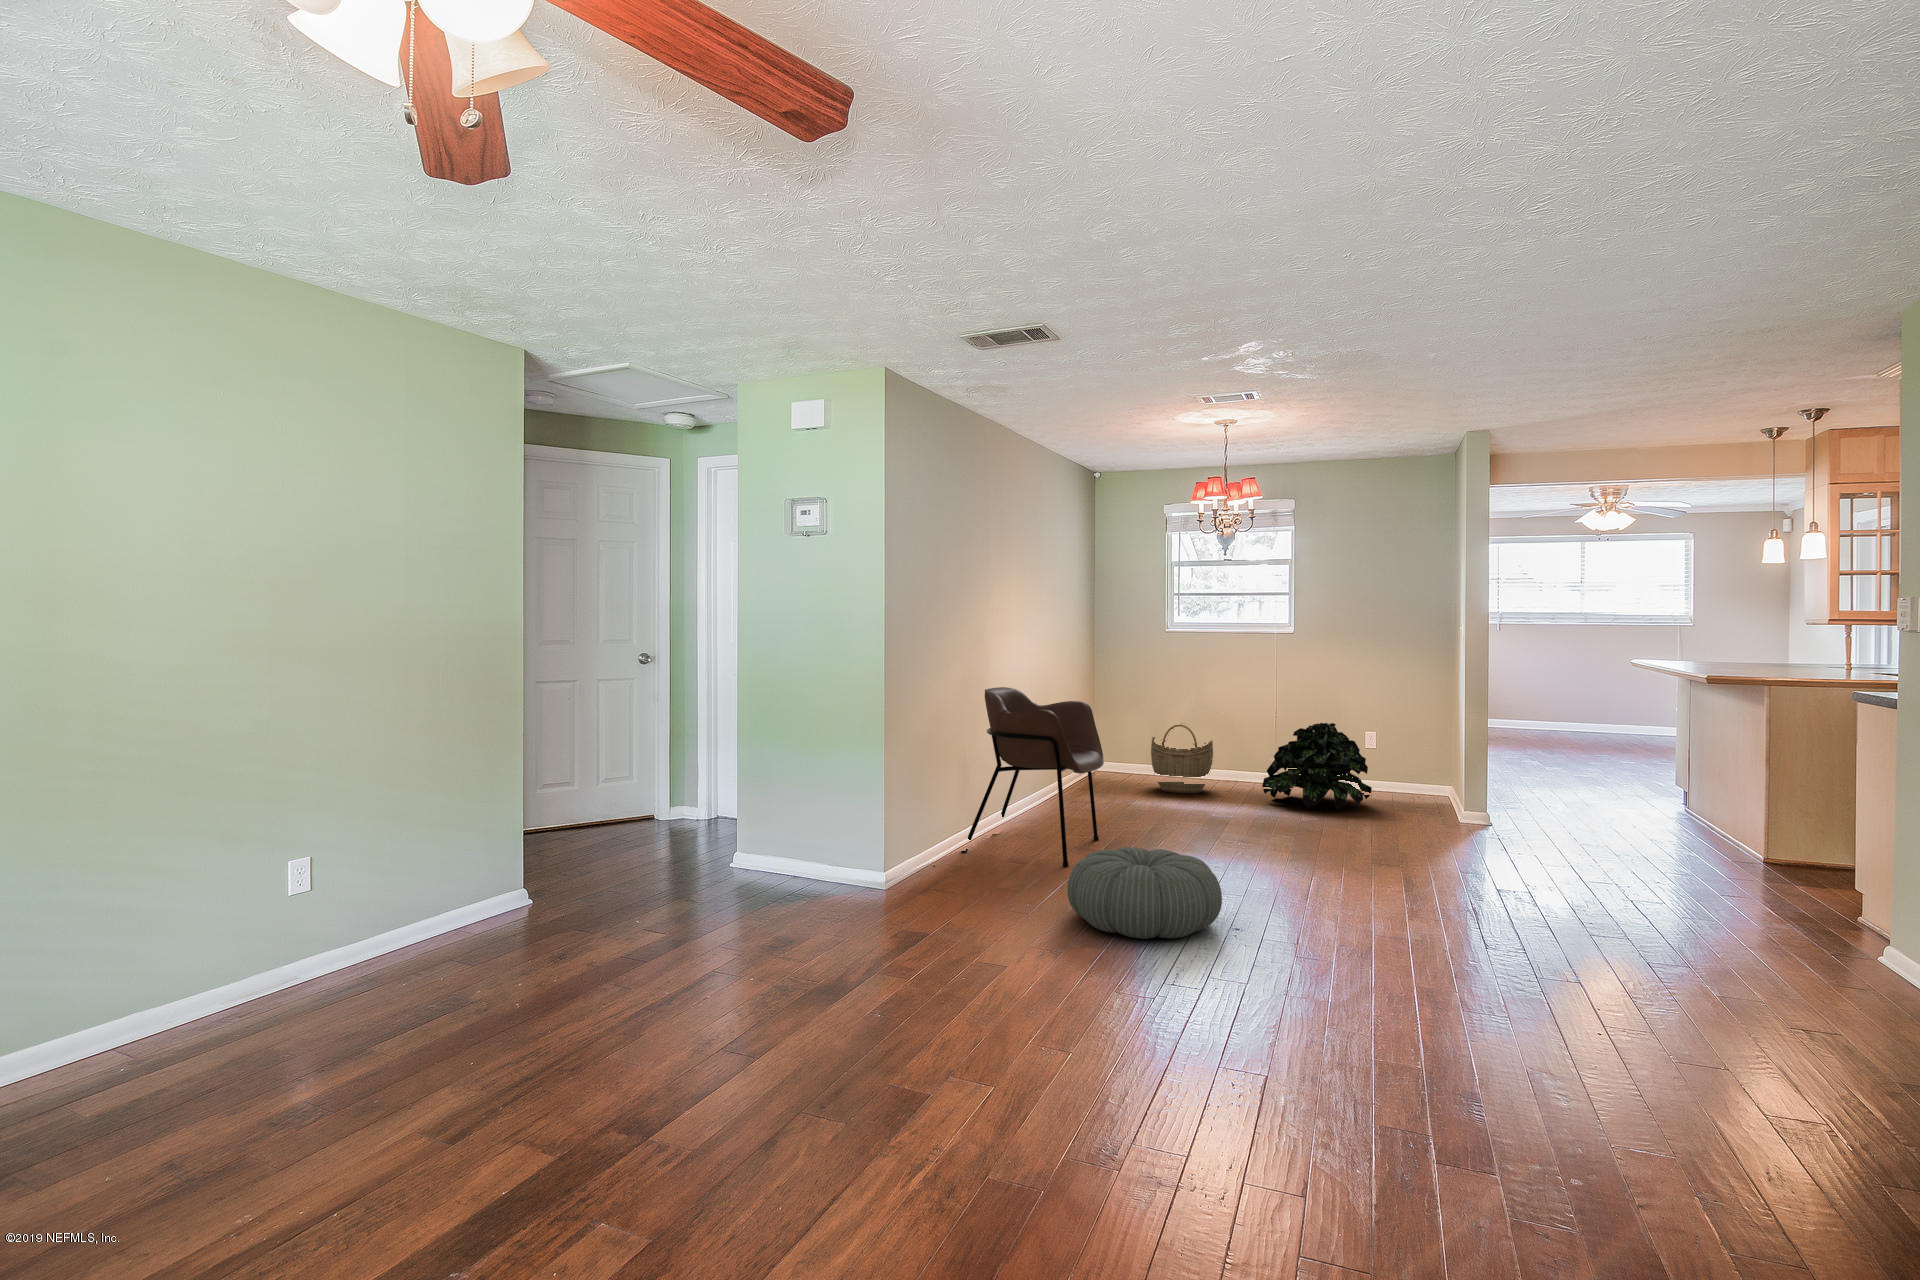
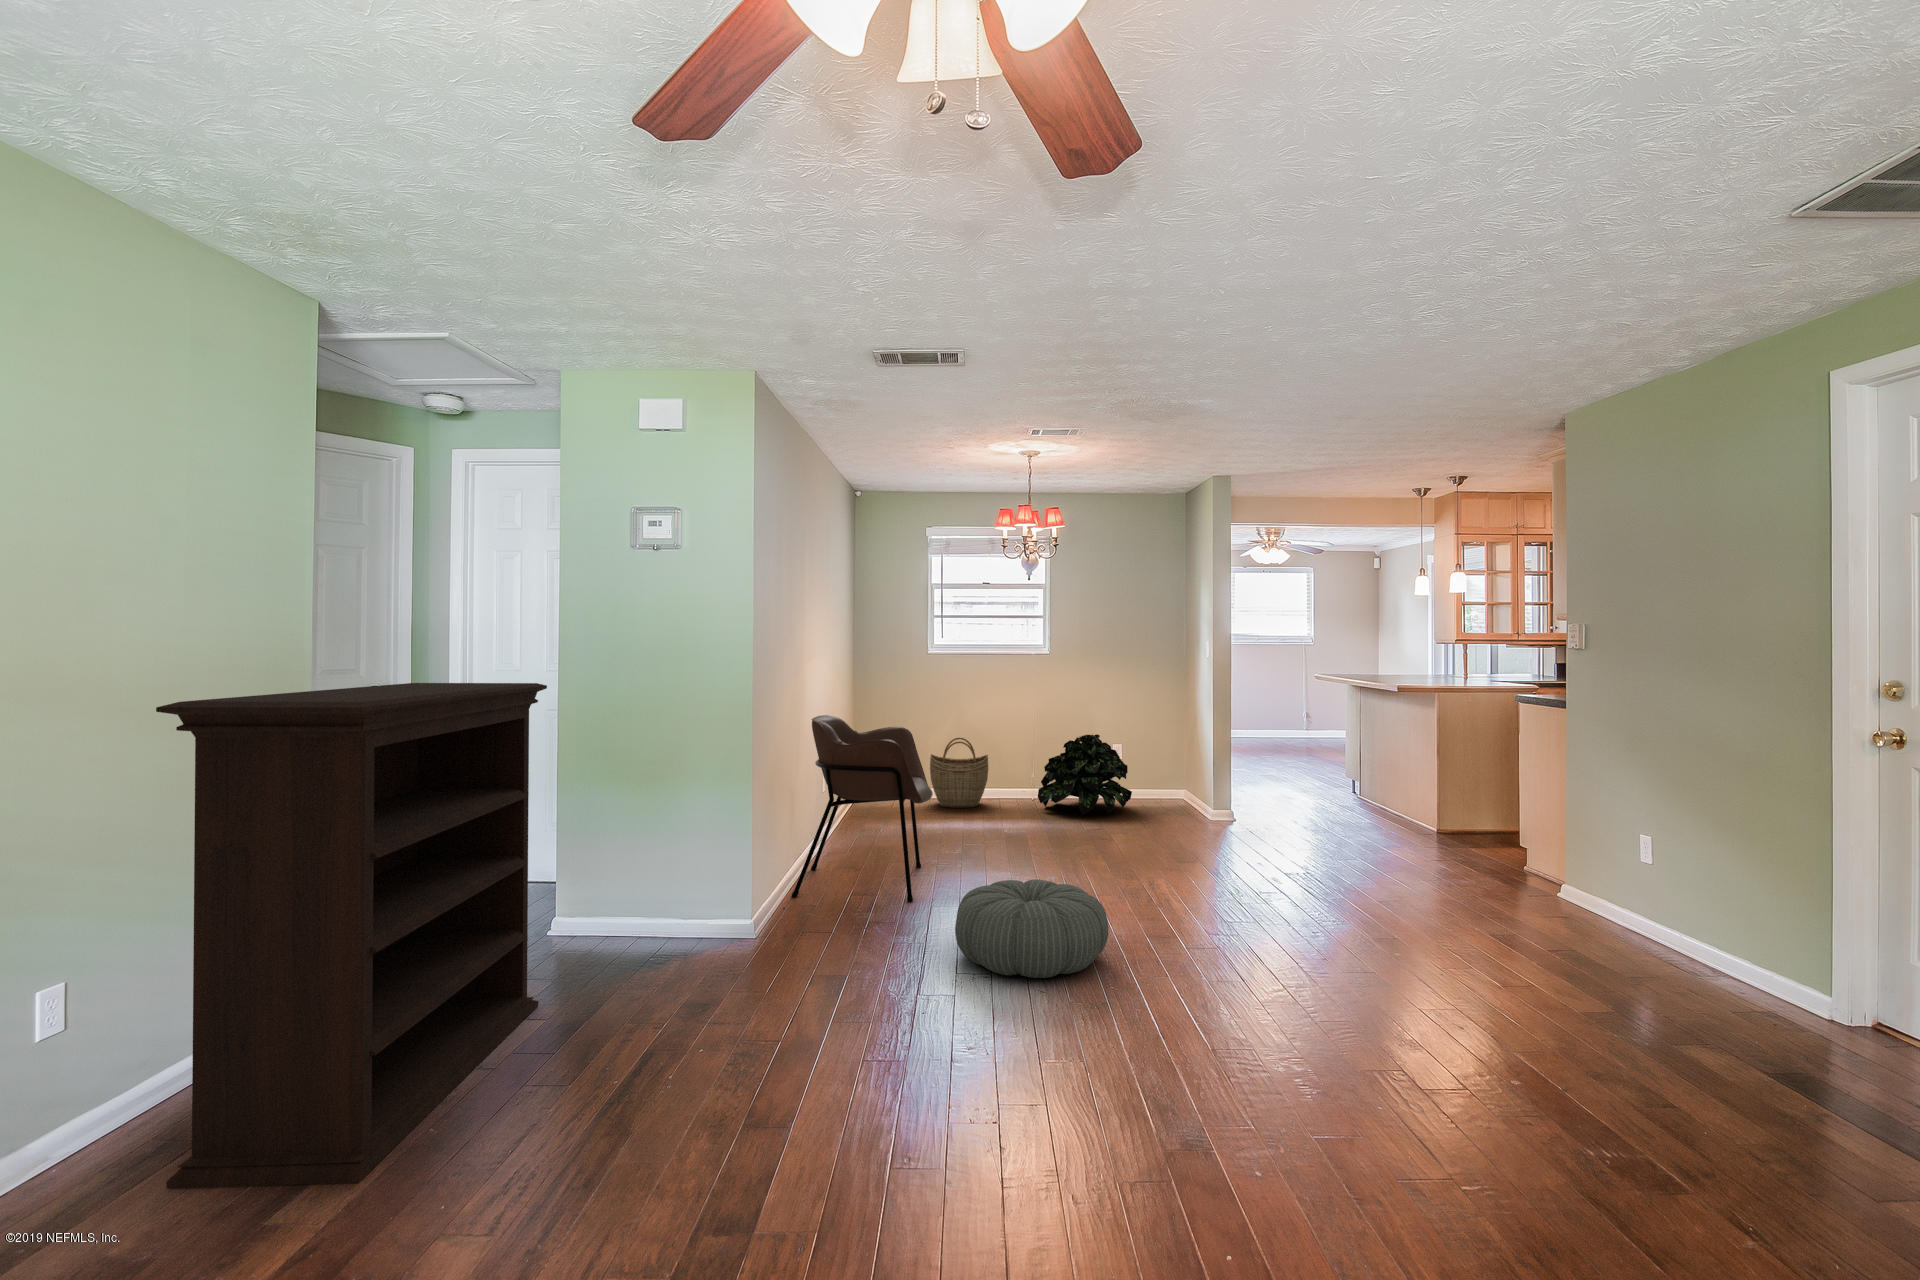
bookshelf: none [438,643,724,990] -> present [156,683,547,1188]

